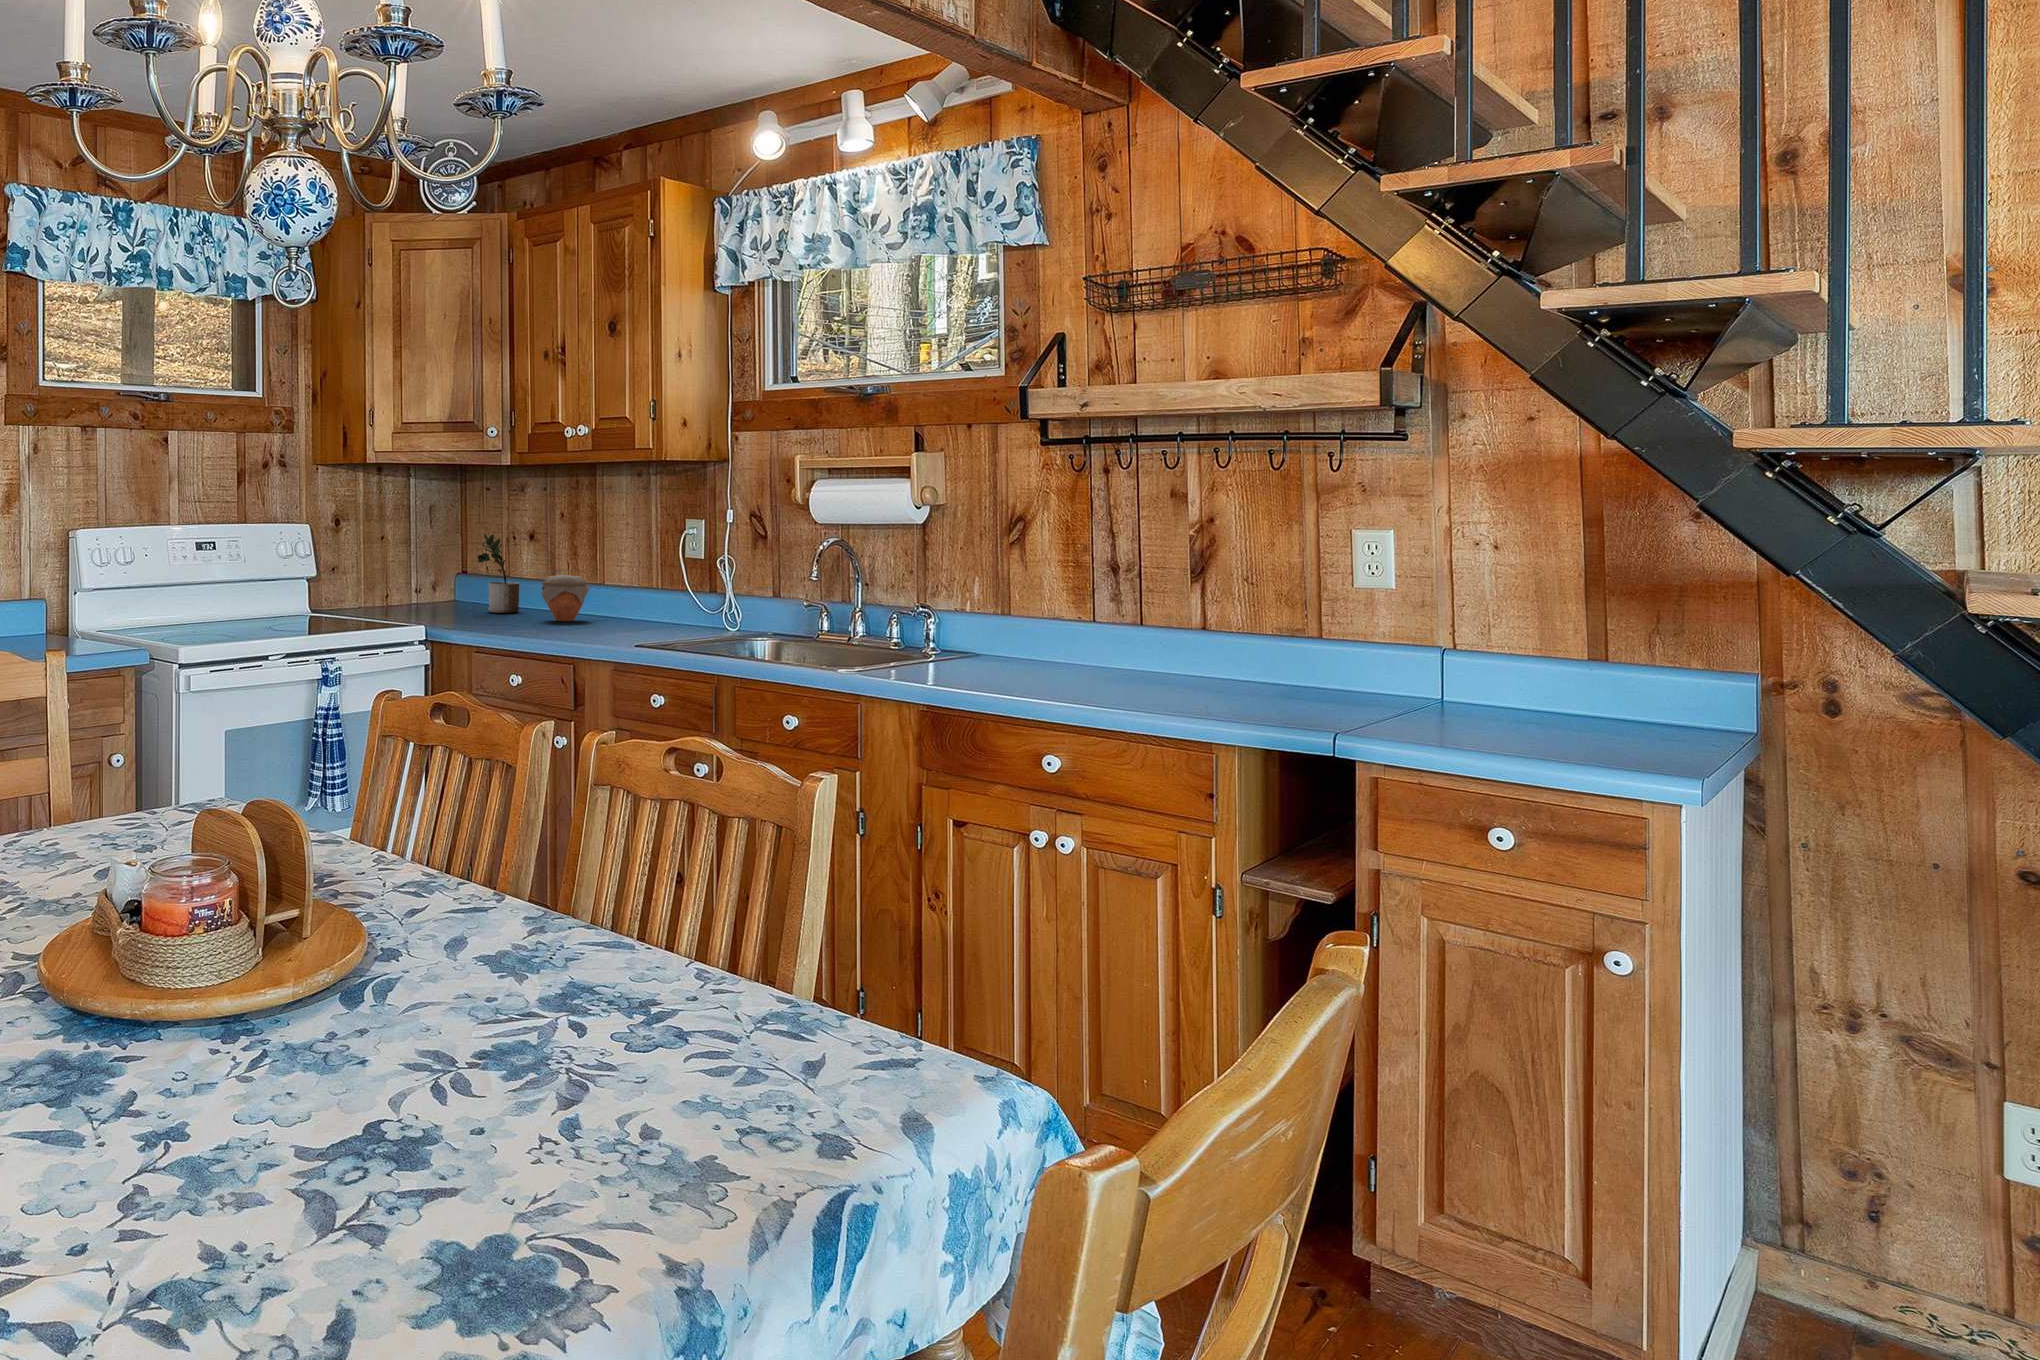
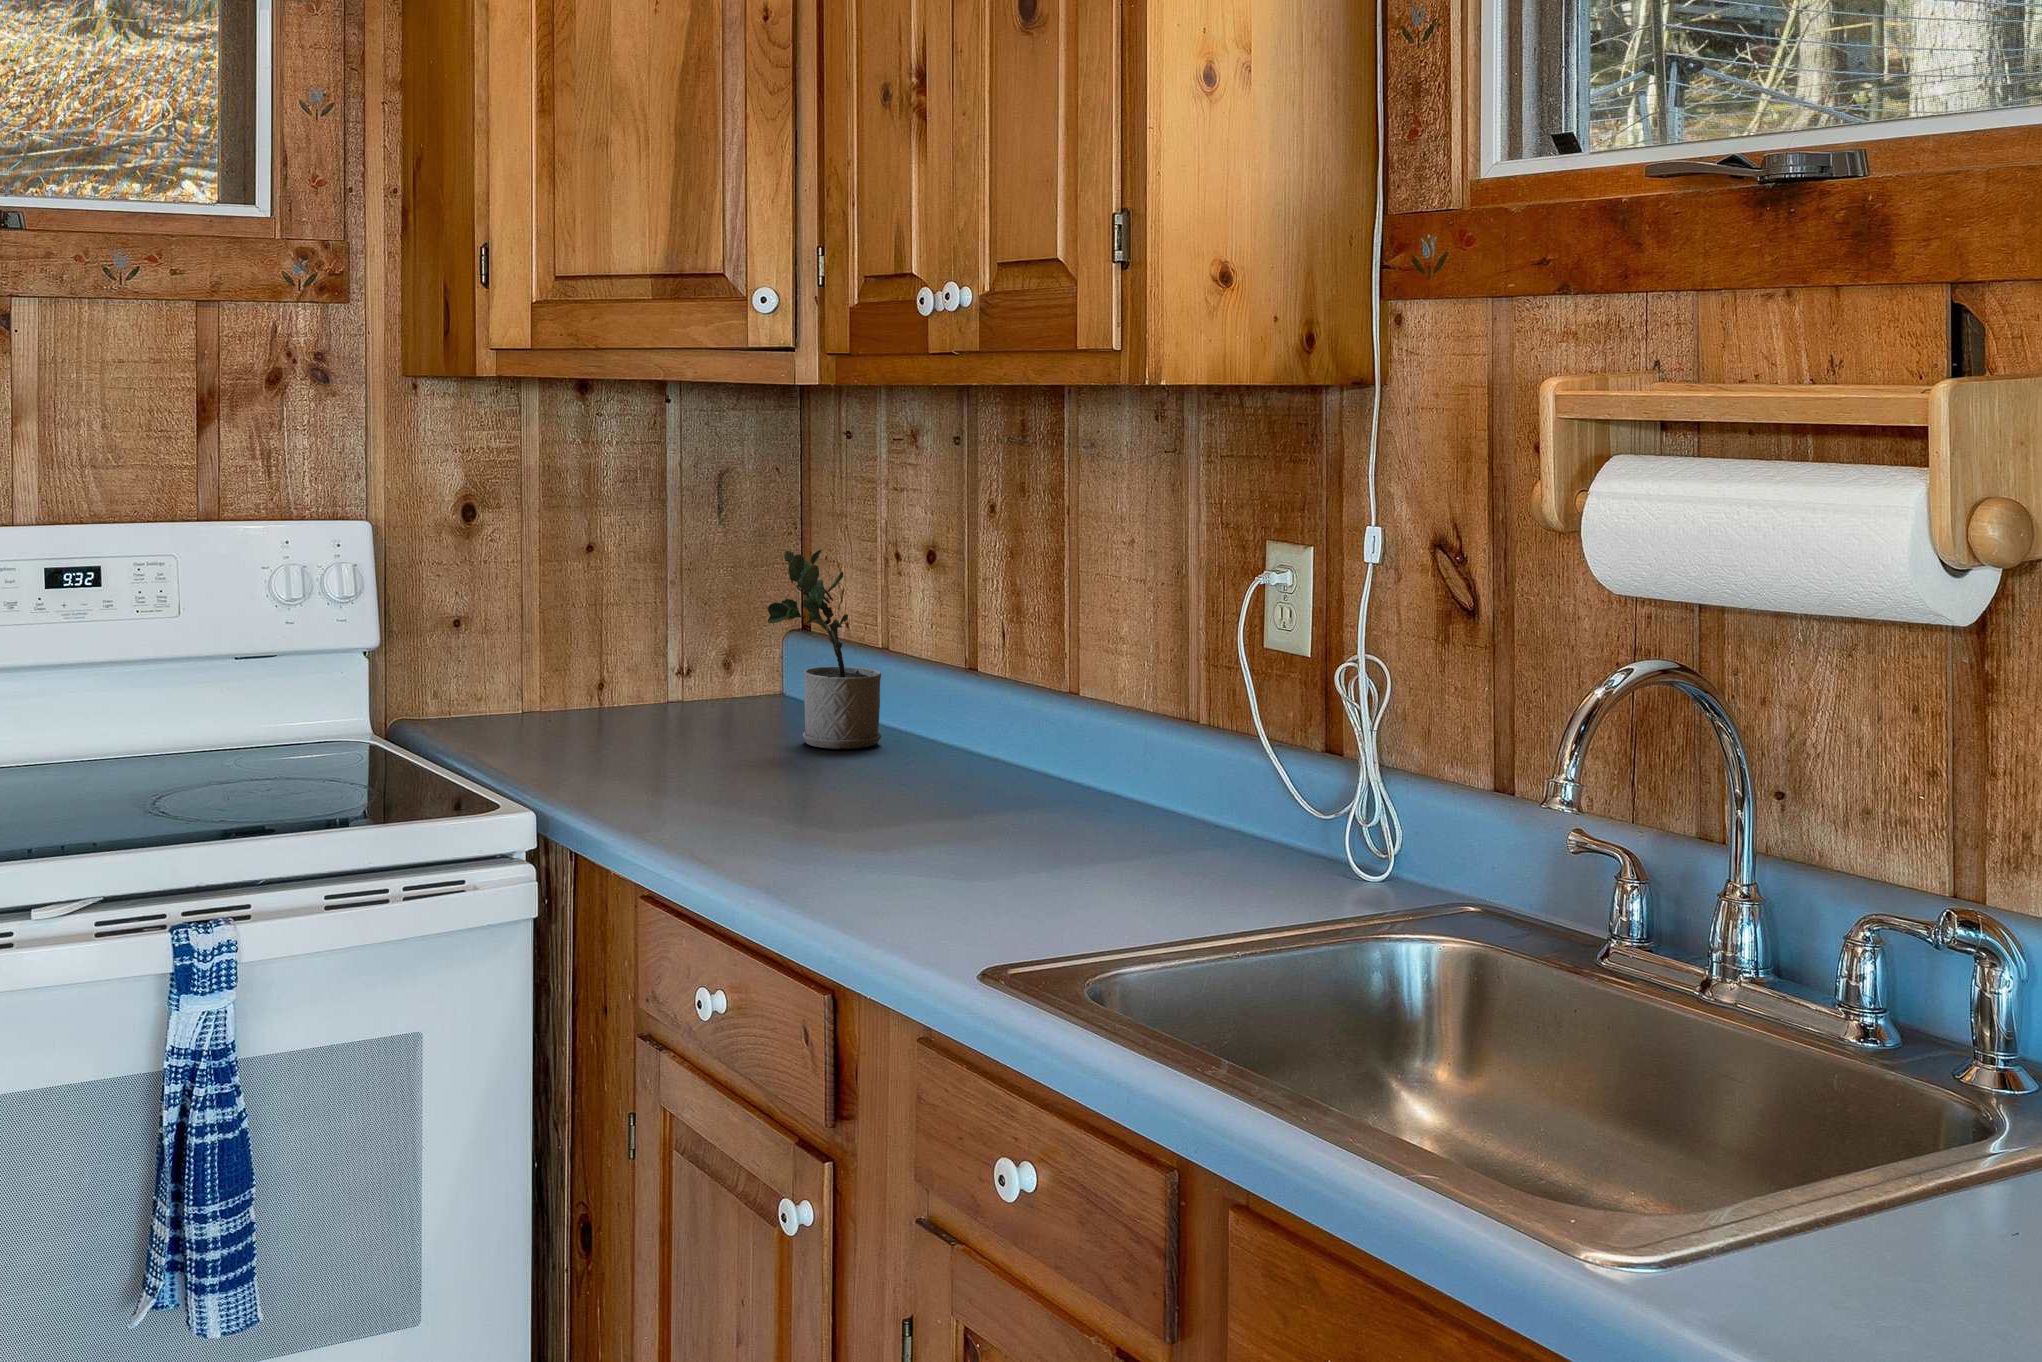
jar: present [541,575,590,621] -> none [877,672,1014,801]

